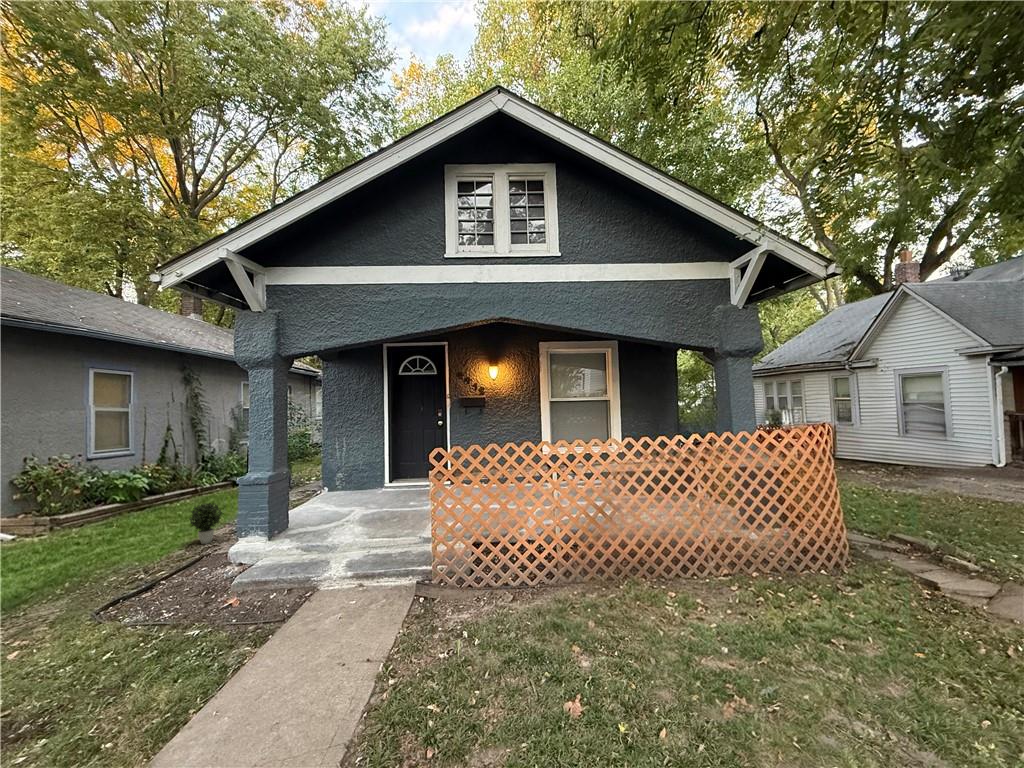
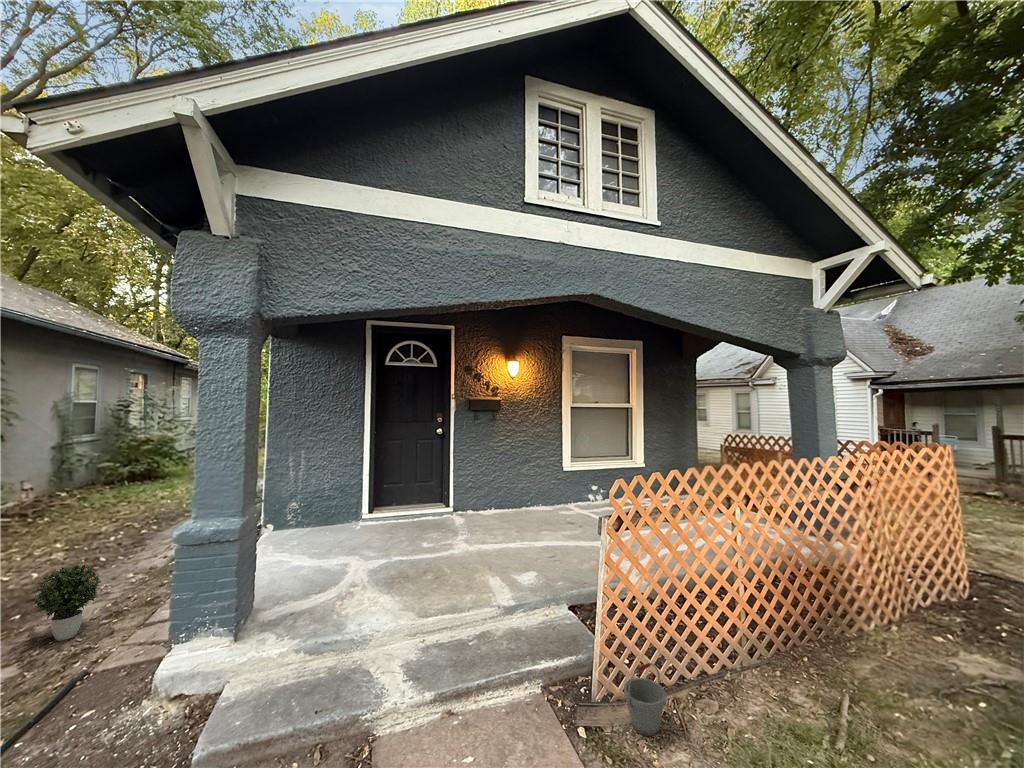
bucket: none [455,565,482,607] -> present [624,663,666,736]

